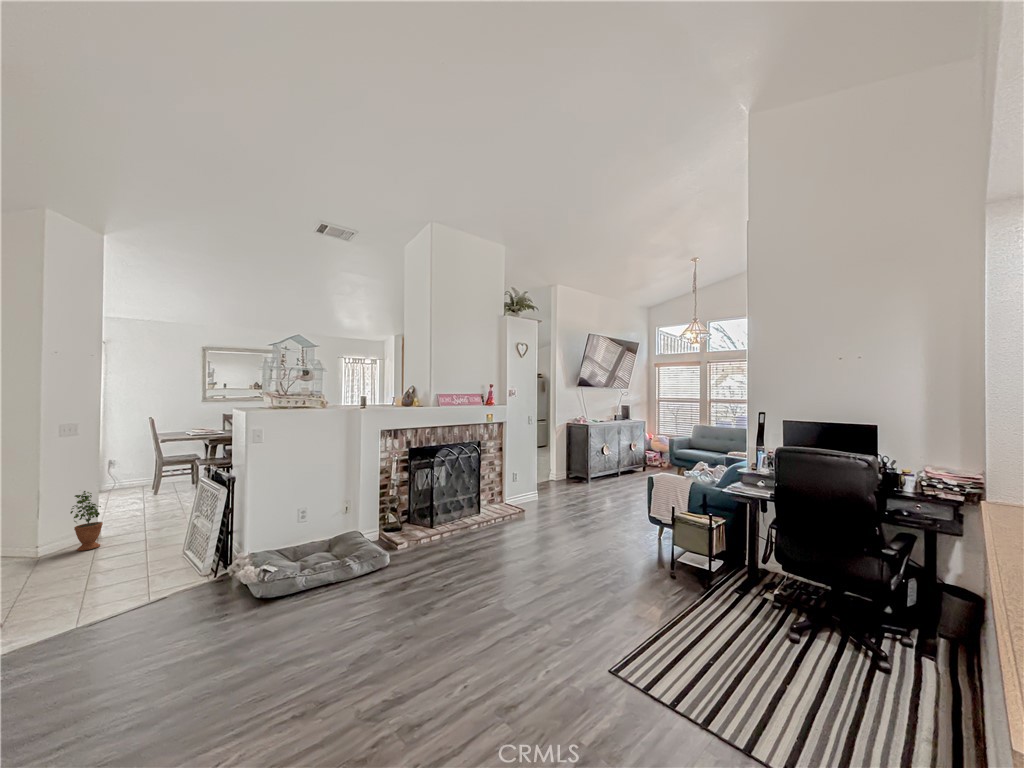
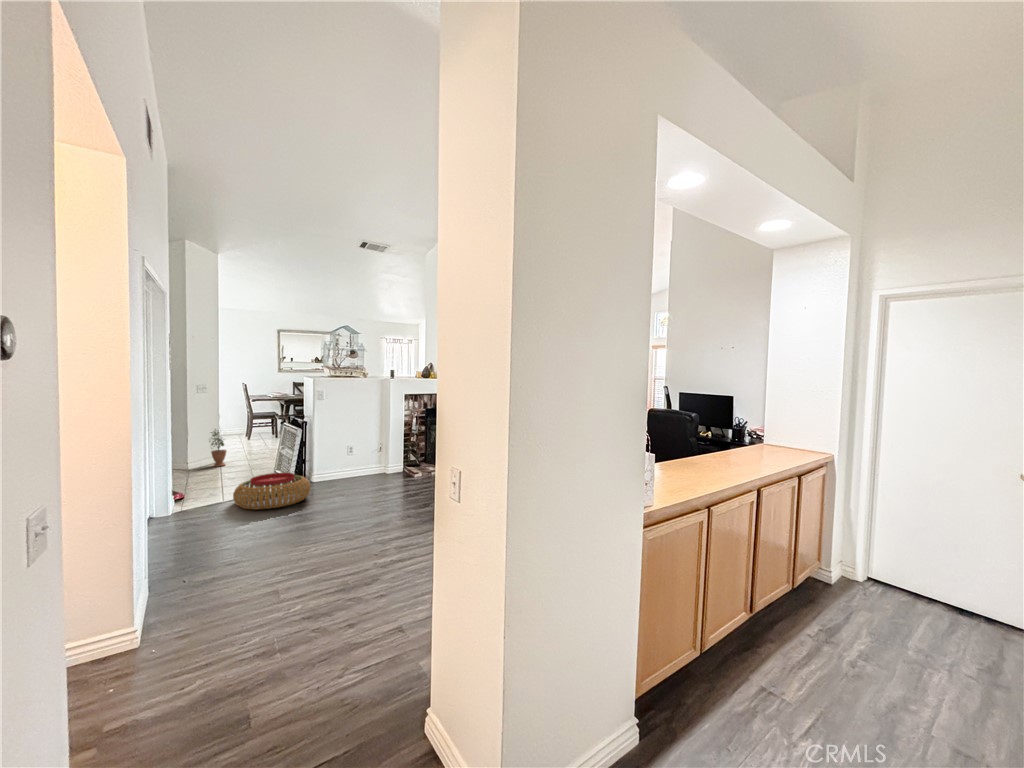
pouf: none [78,571,233,657] -> present [233,473,310,510]

